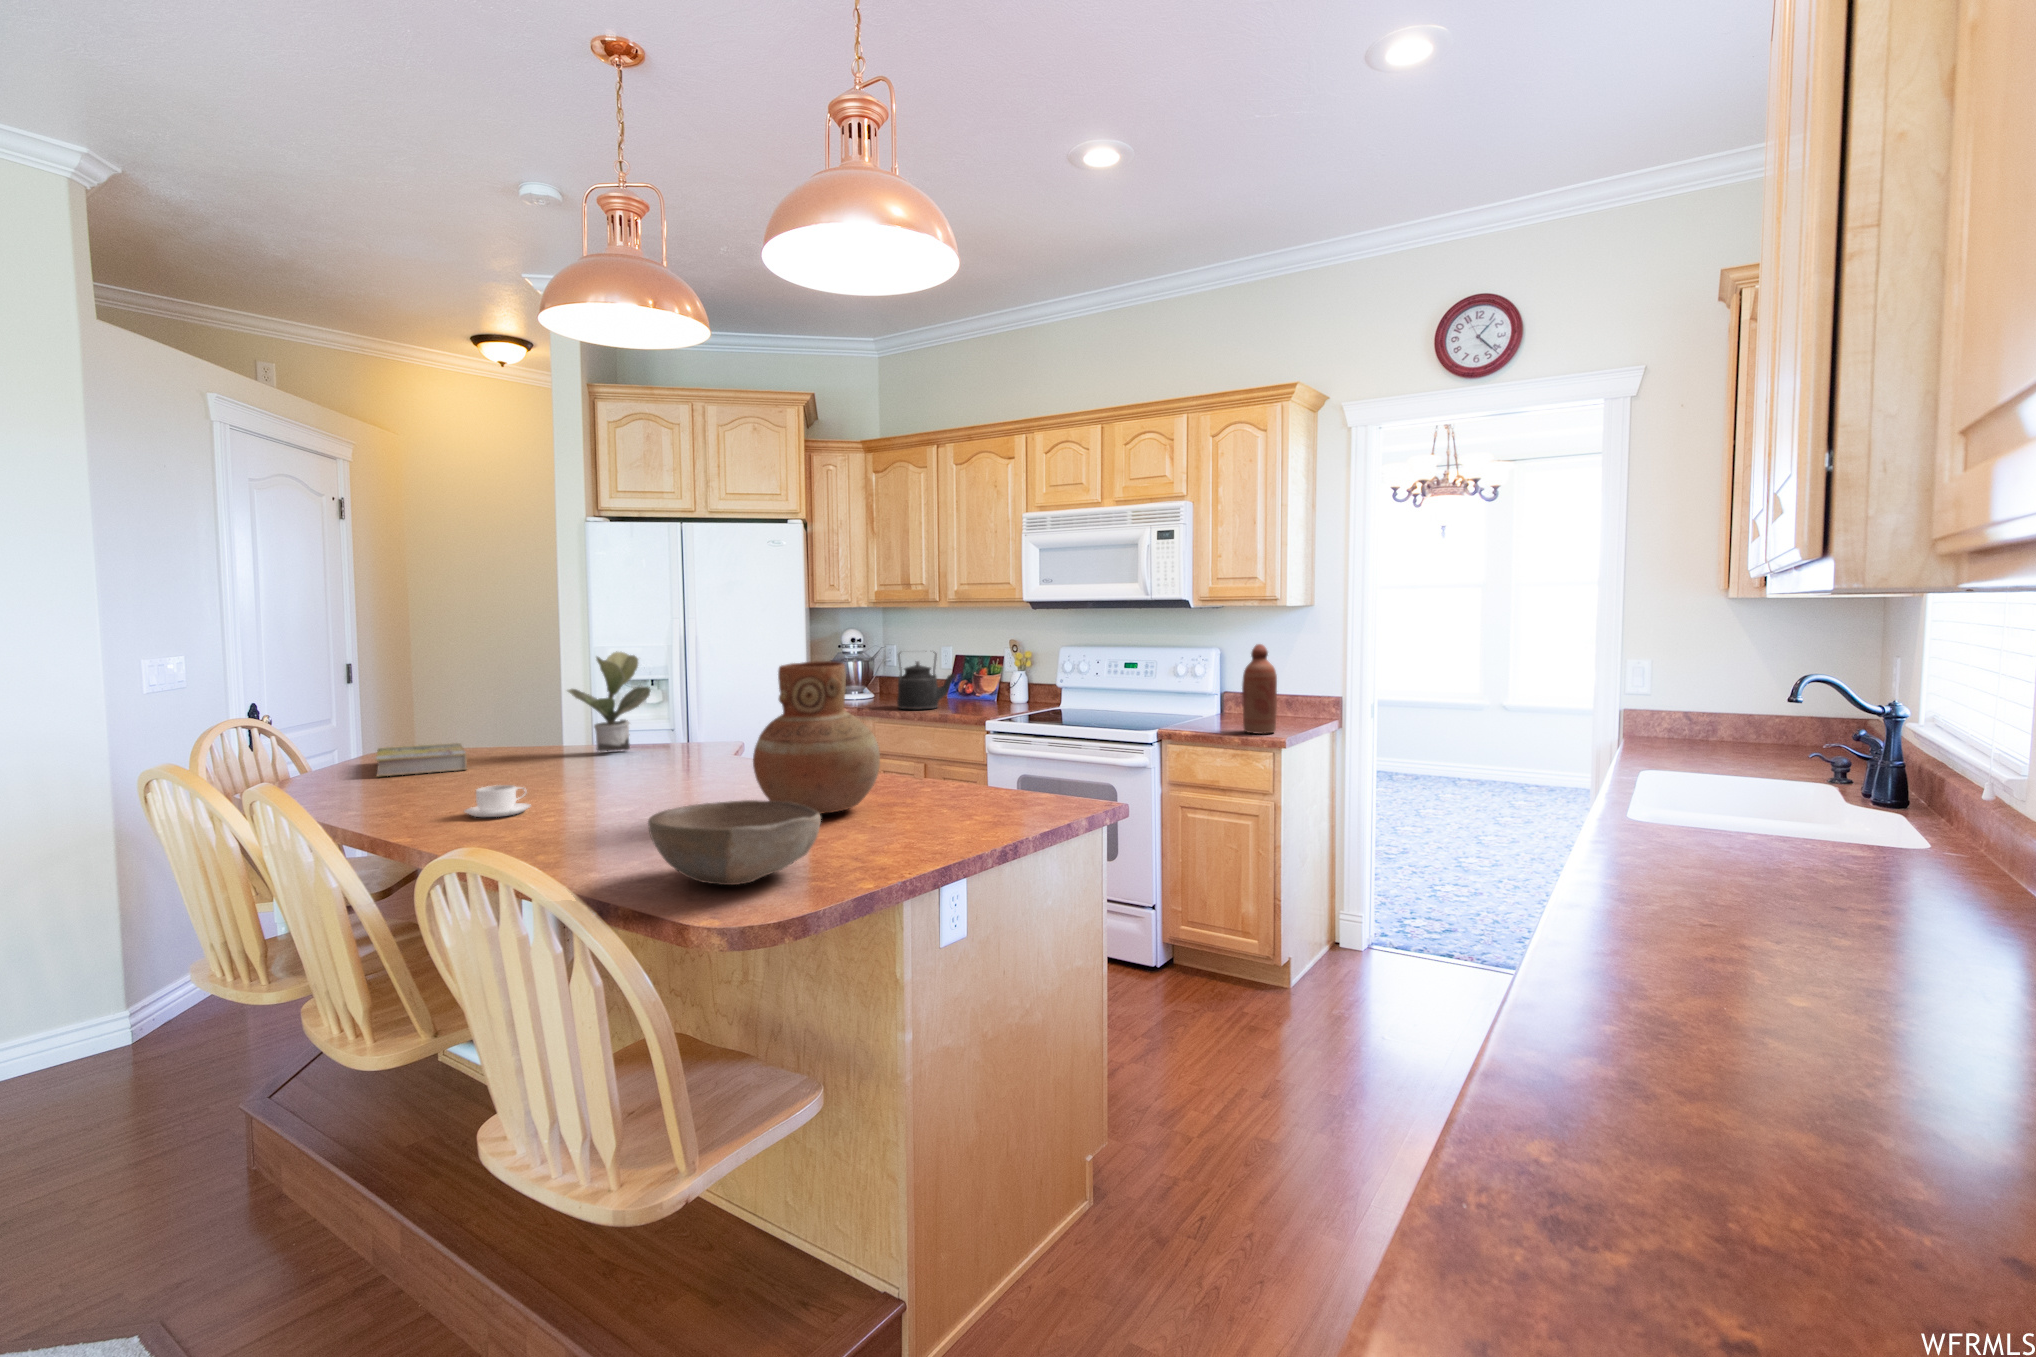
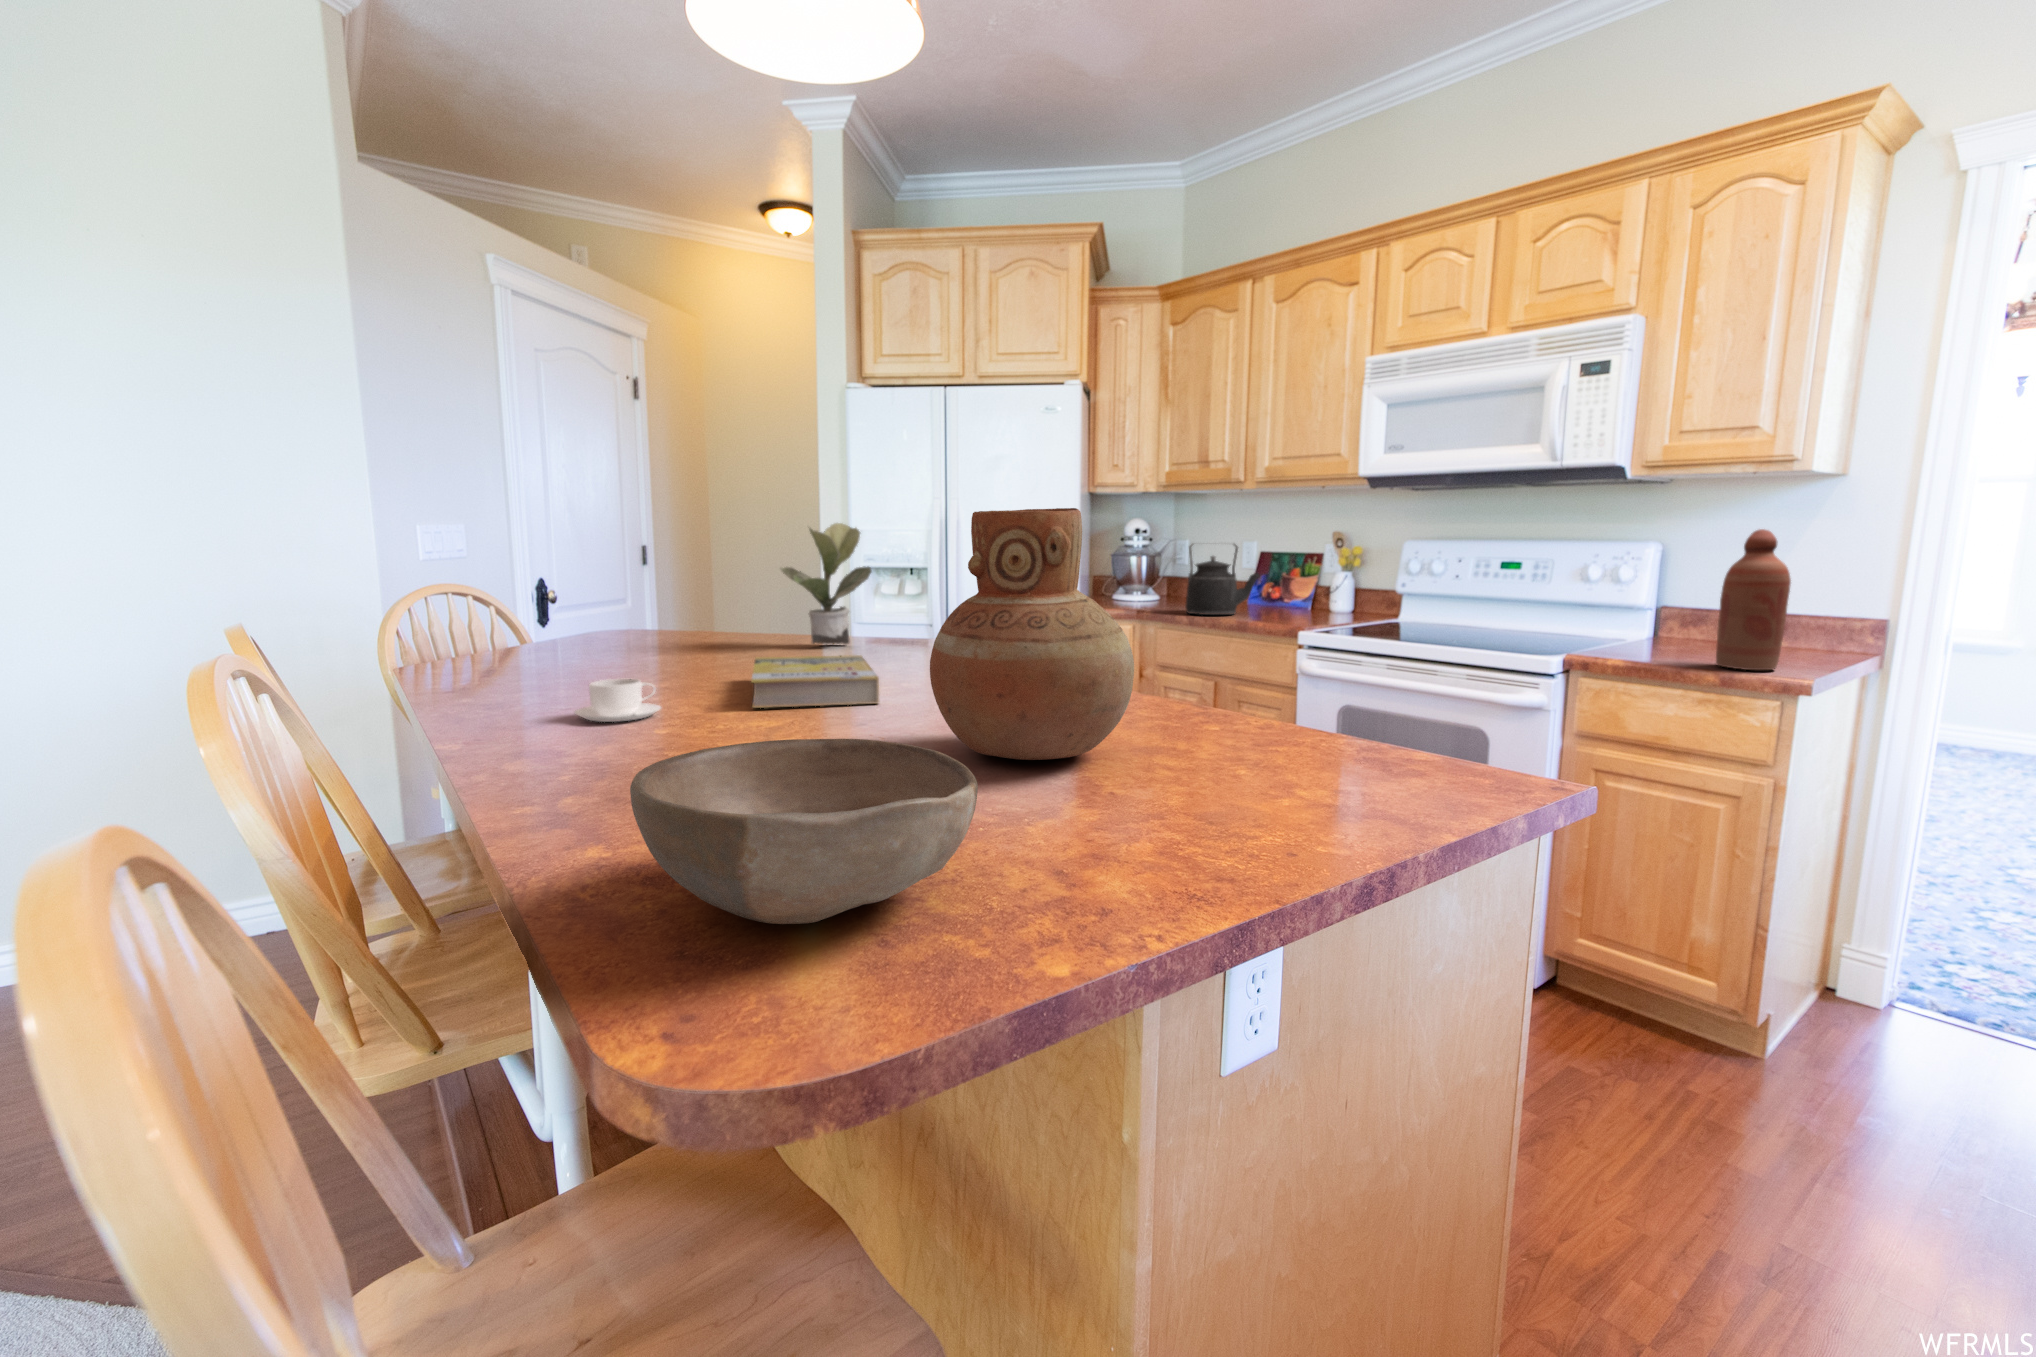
book: present [376,743,467,777] -> present [751,655,879,708]

